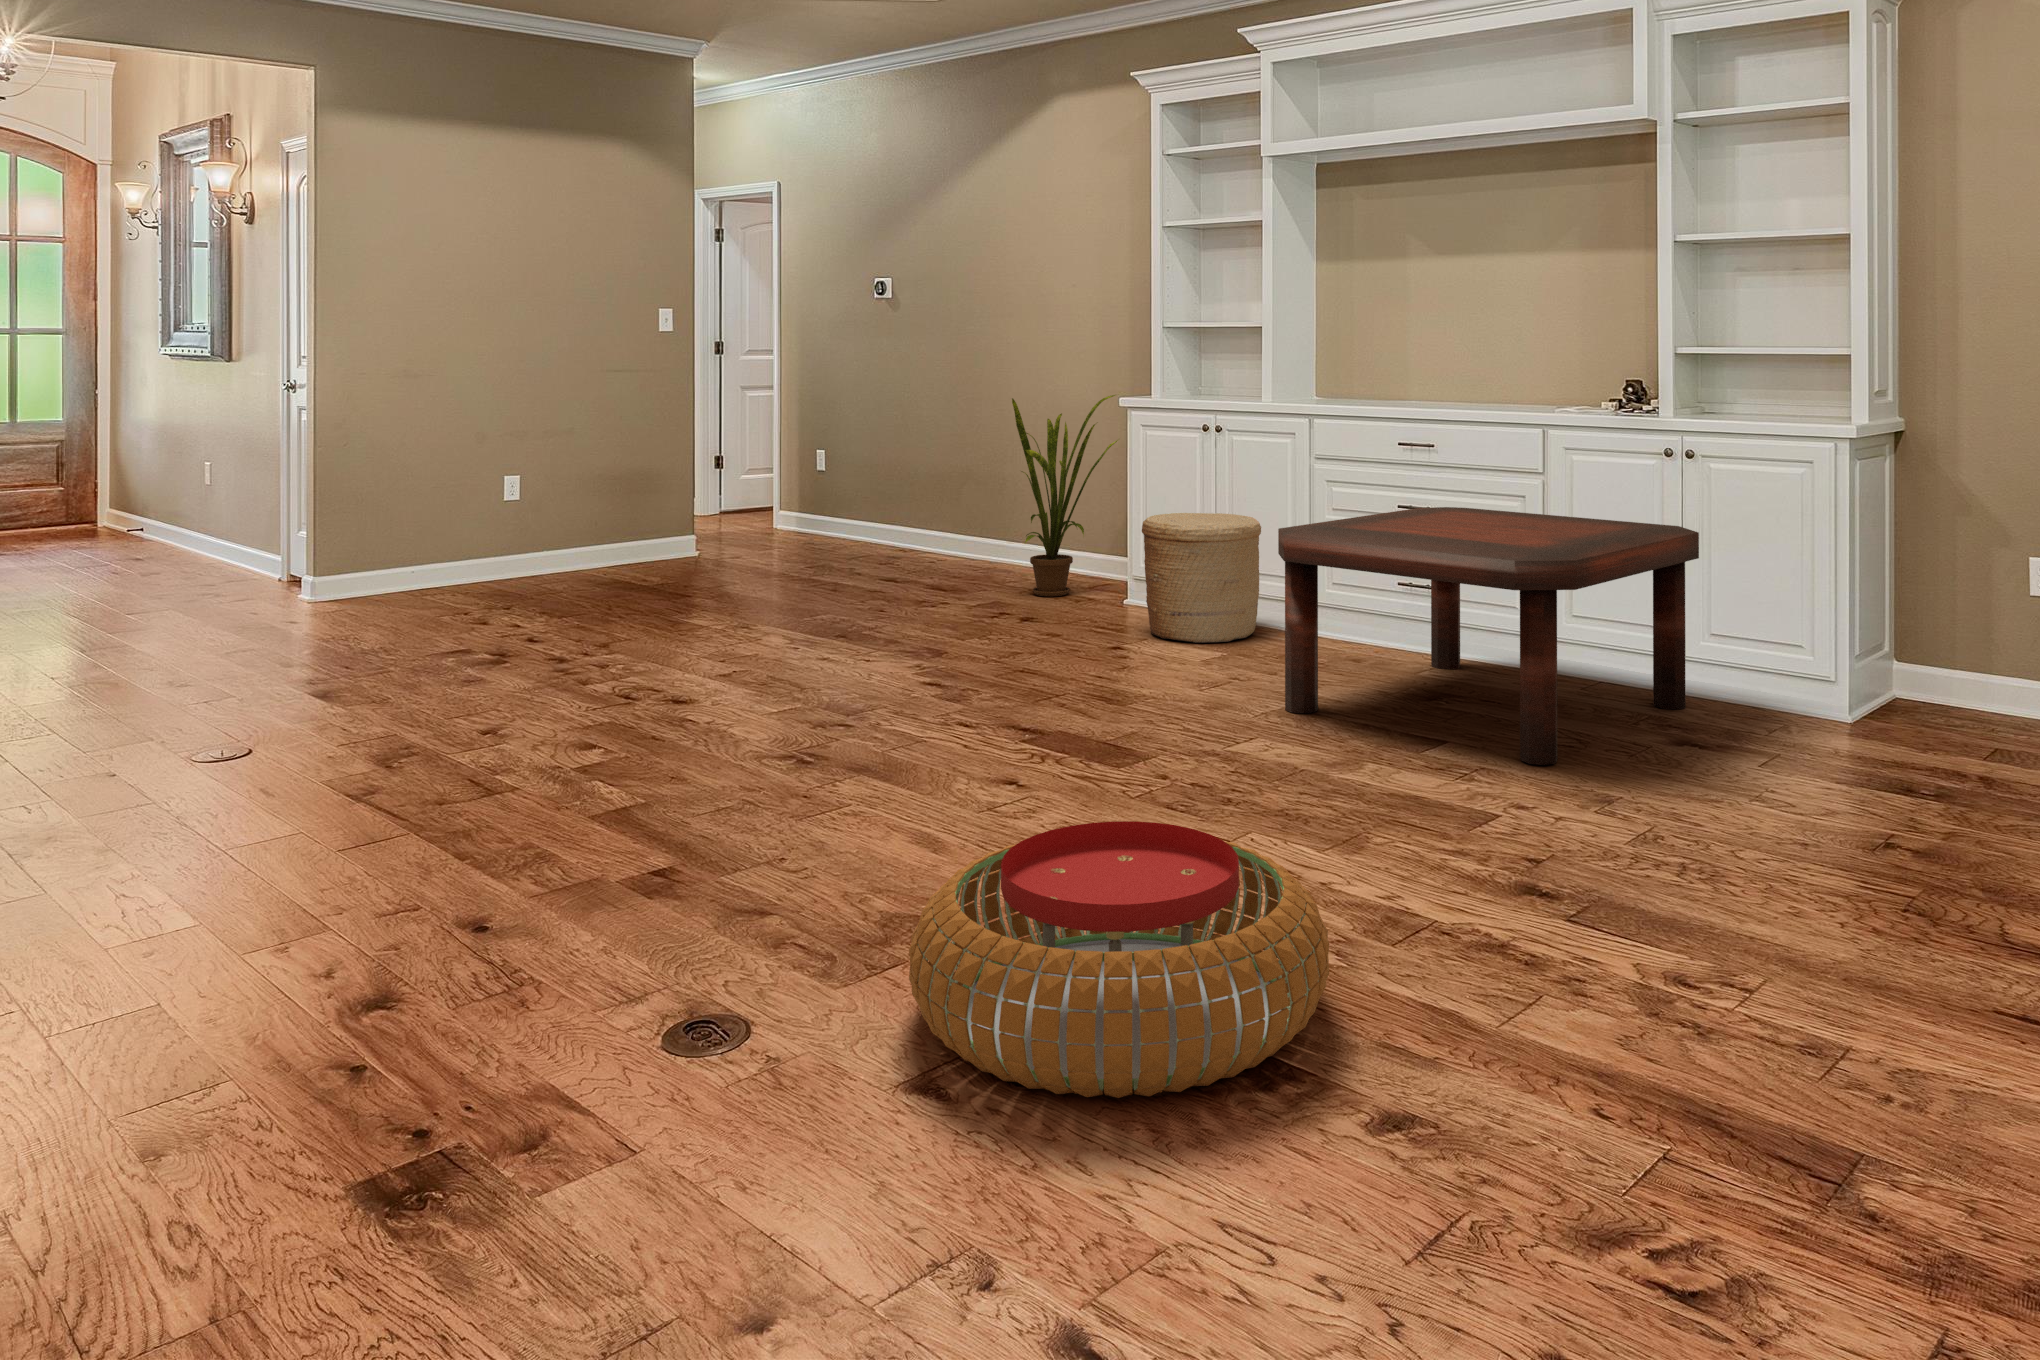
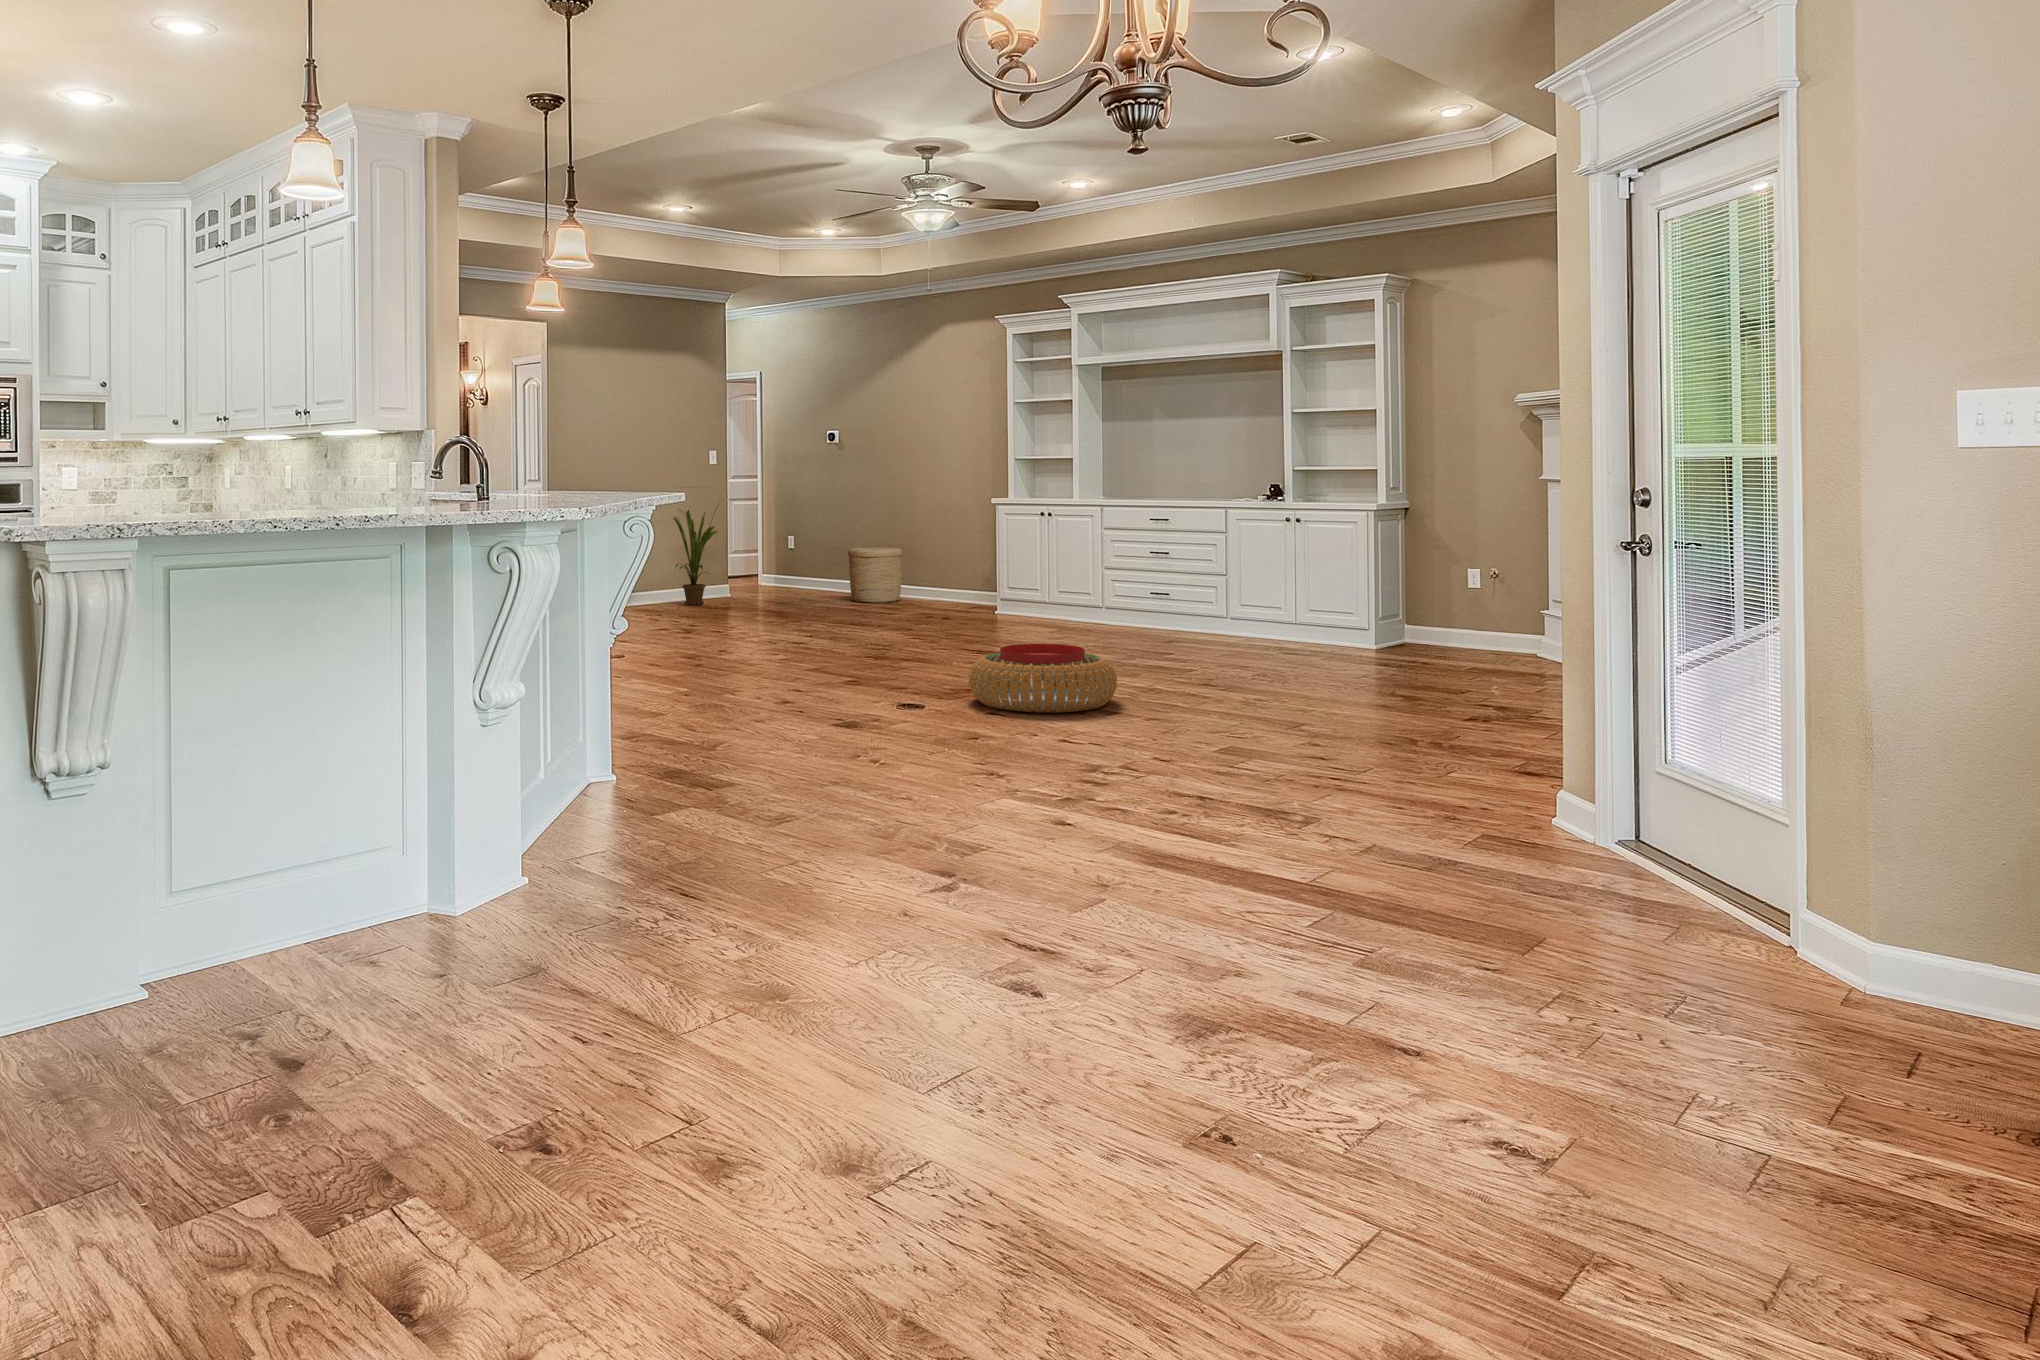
house plant: present [1012,395,1118,596] -> present [674,502,721,605]
coffee table: present [1278,507,1699,765] -> none [1087,553,1297,660]
woven basket: present [1142,513,1261,643] -> present [848,547,902,603]

